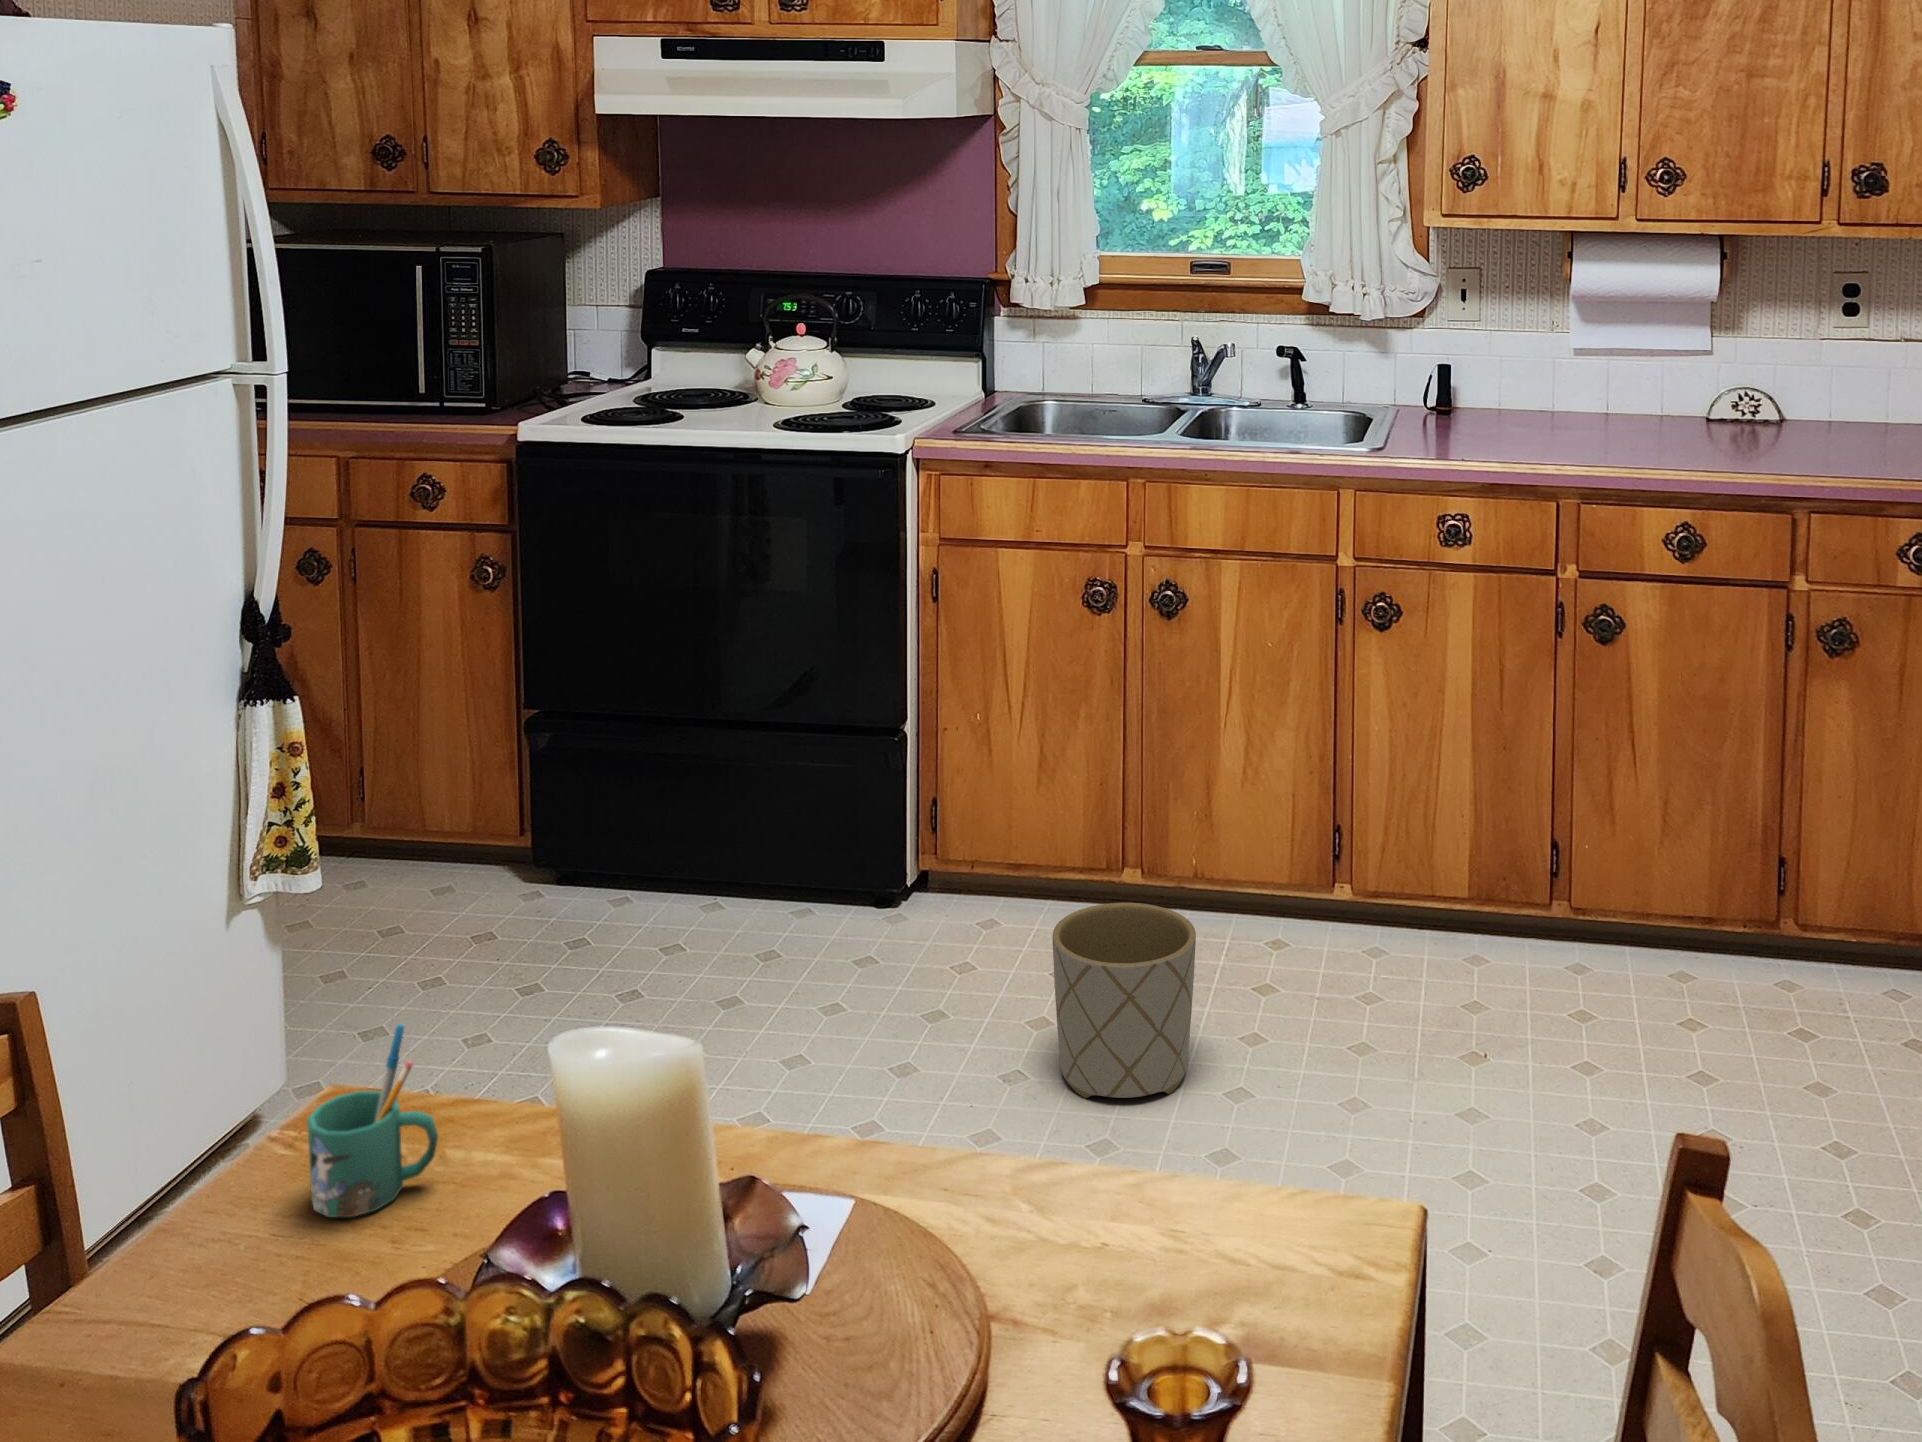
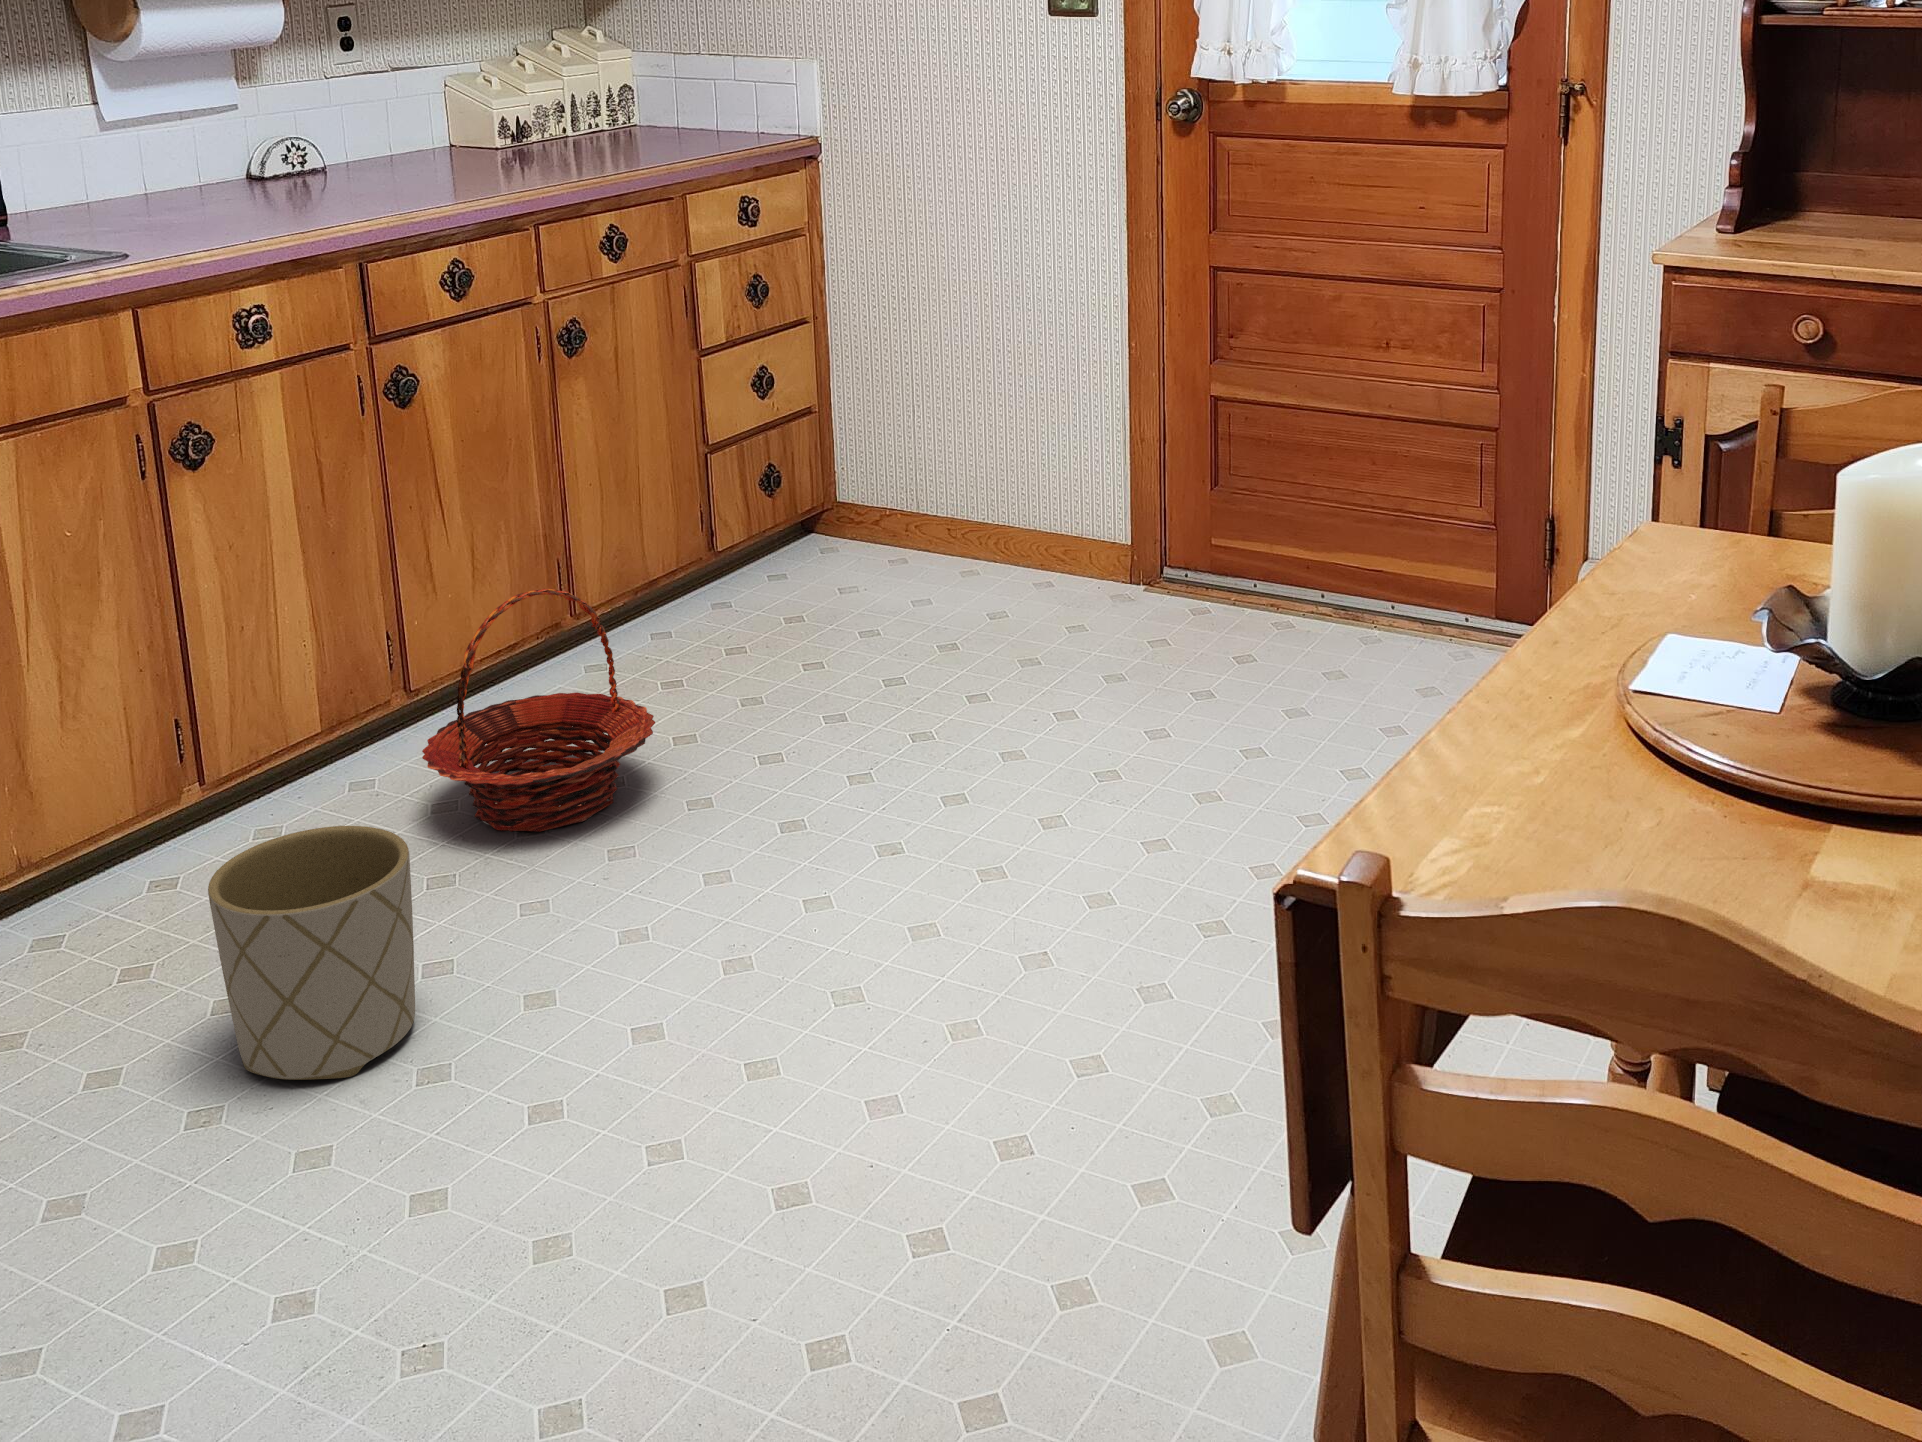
basket: none [1418,836,1633,1072] -> present [422,589,655,832]
mug: present [307,1024,438,1217] -> none [1511,637,1605,835]

